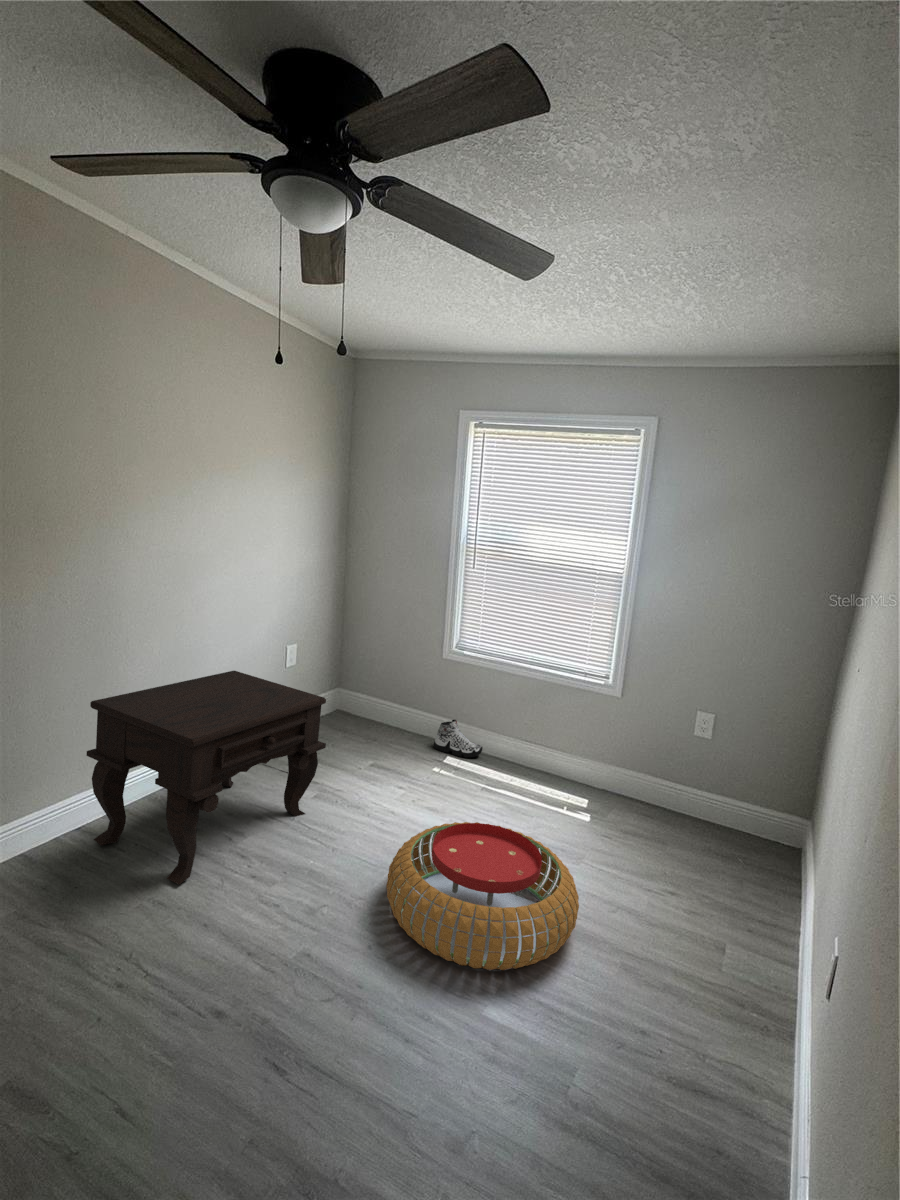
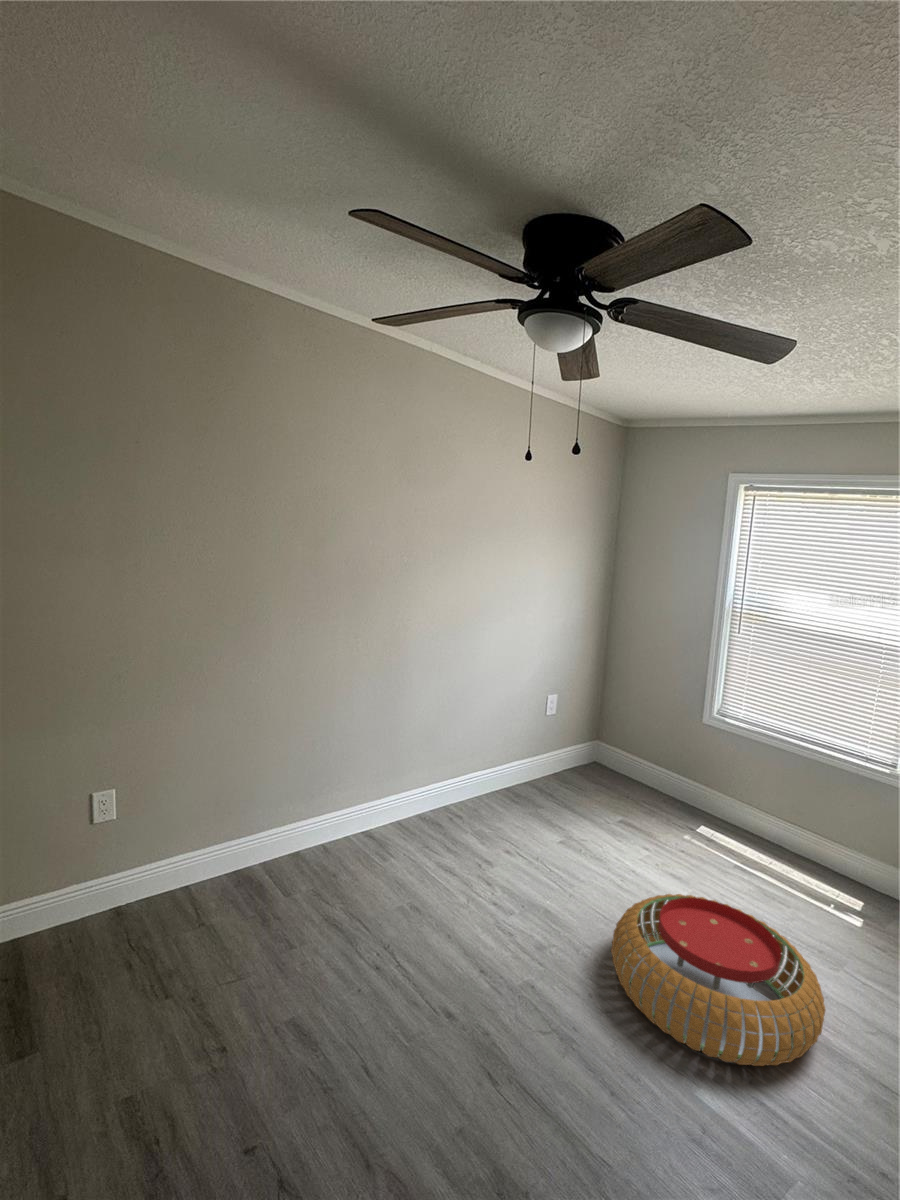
side table: present [87,671,326,884] -> none [377,714,572,894]
sneaker: present [434,720,483,757] -> none [686,788,740,831]

